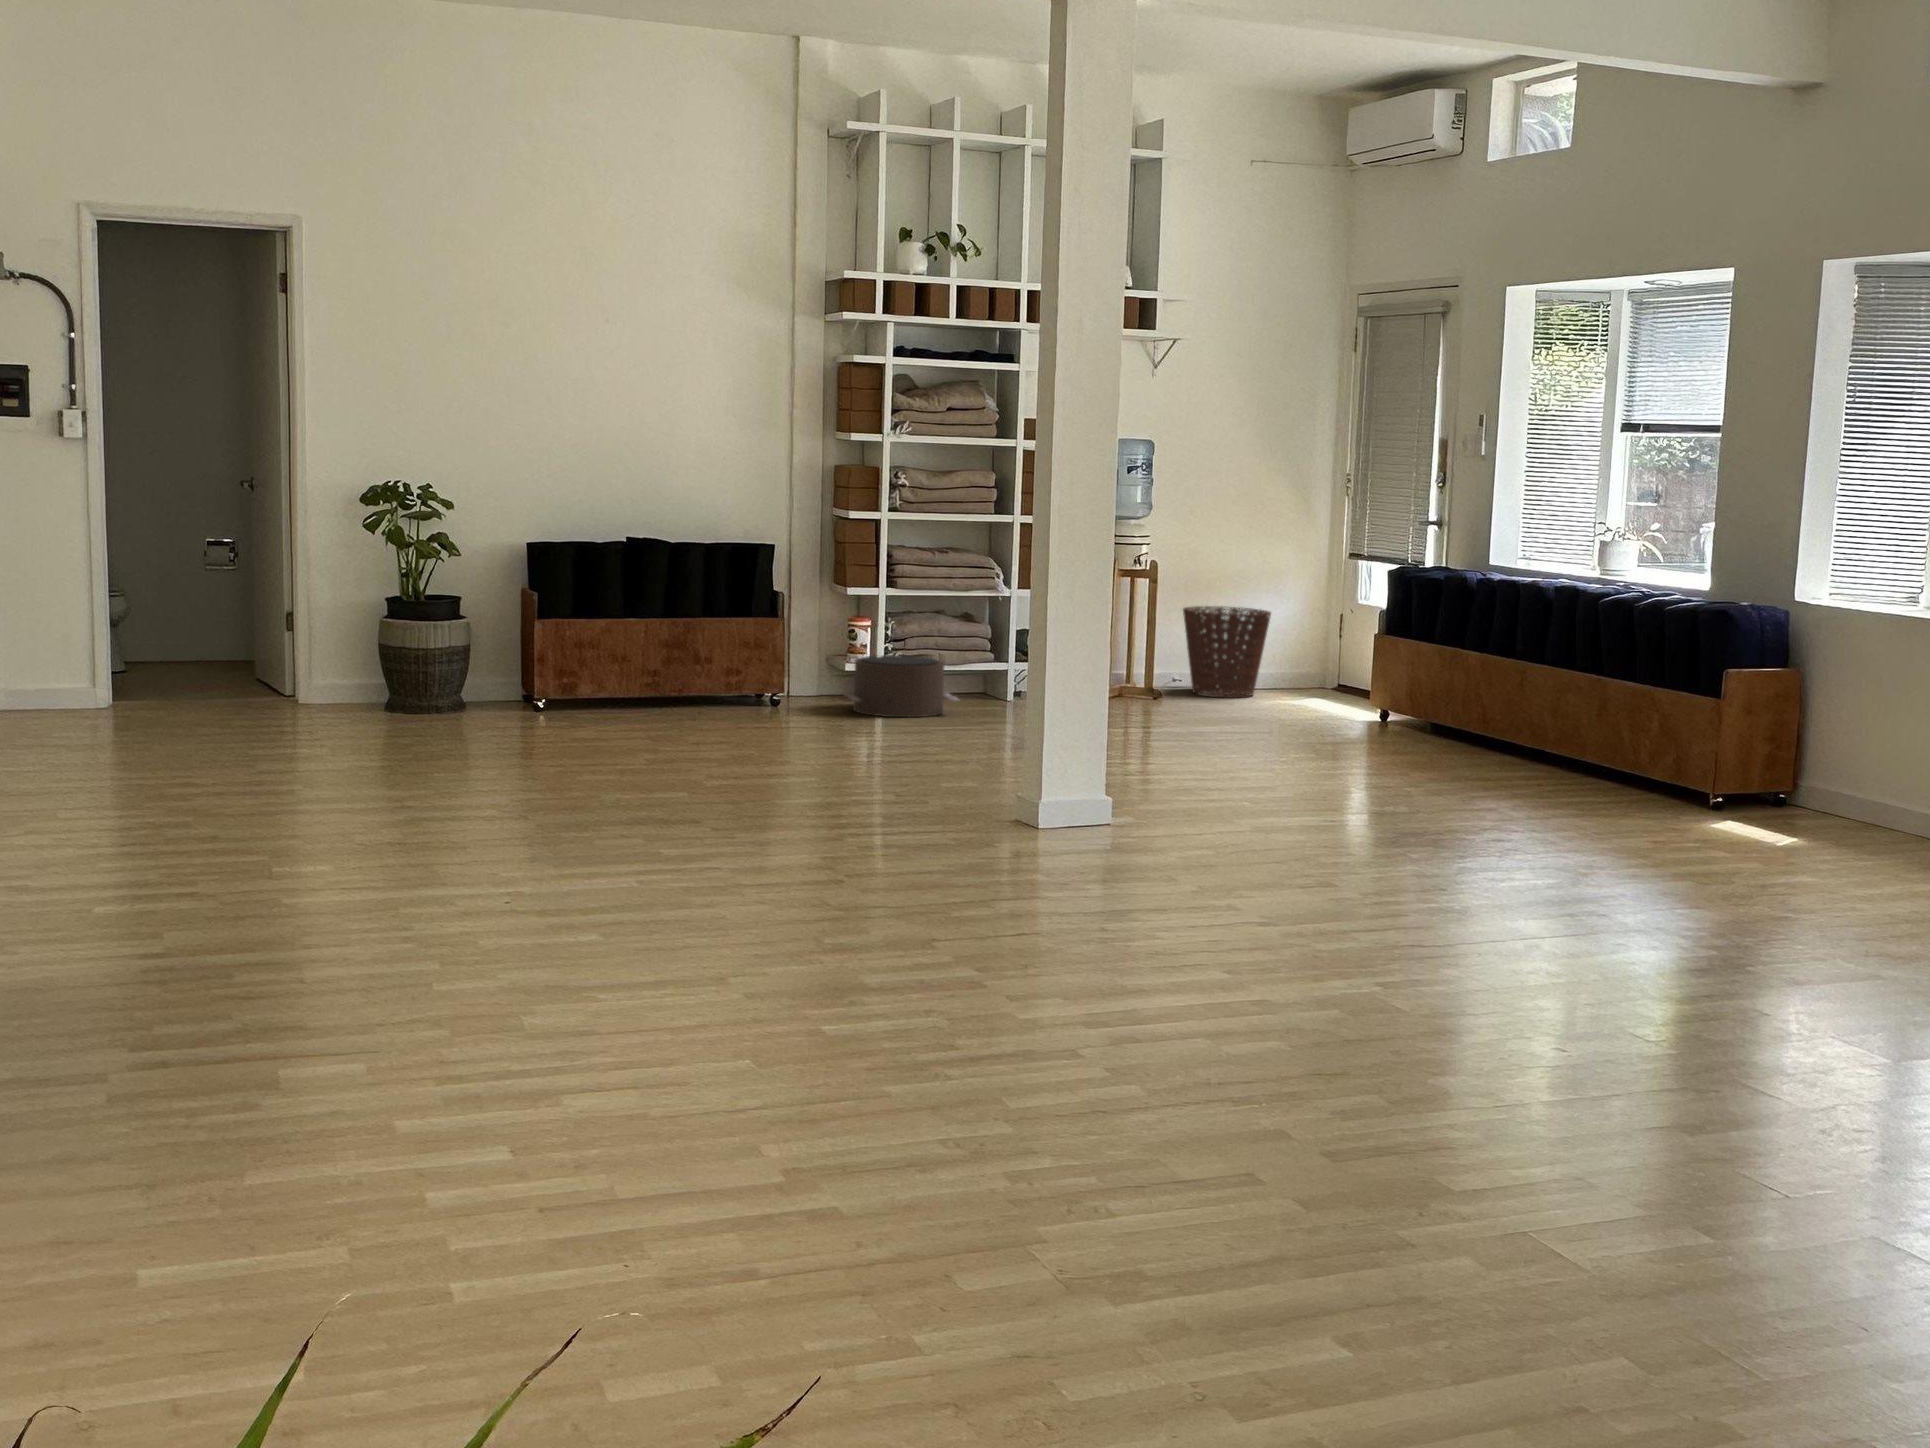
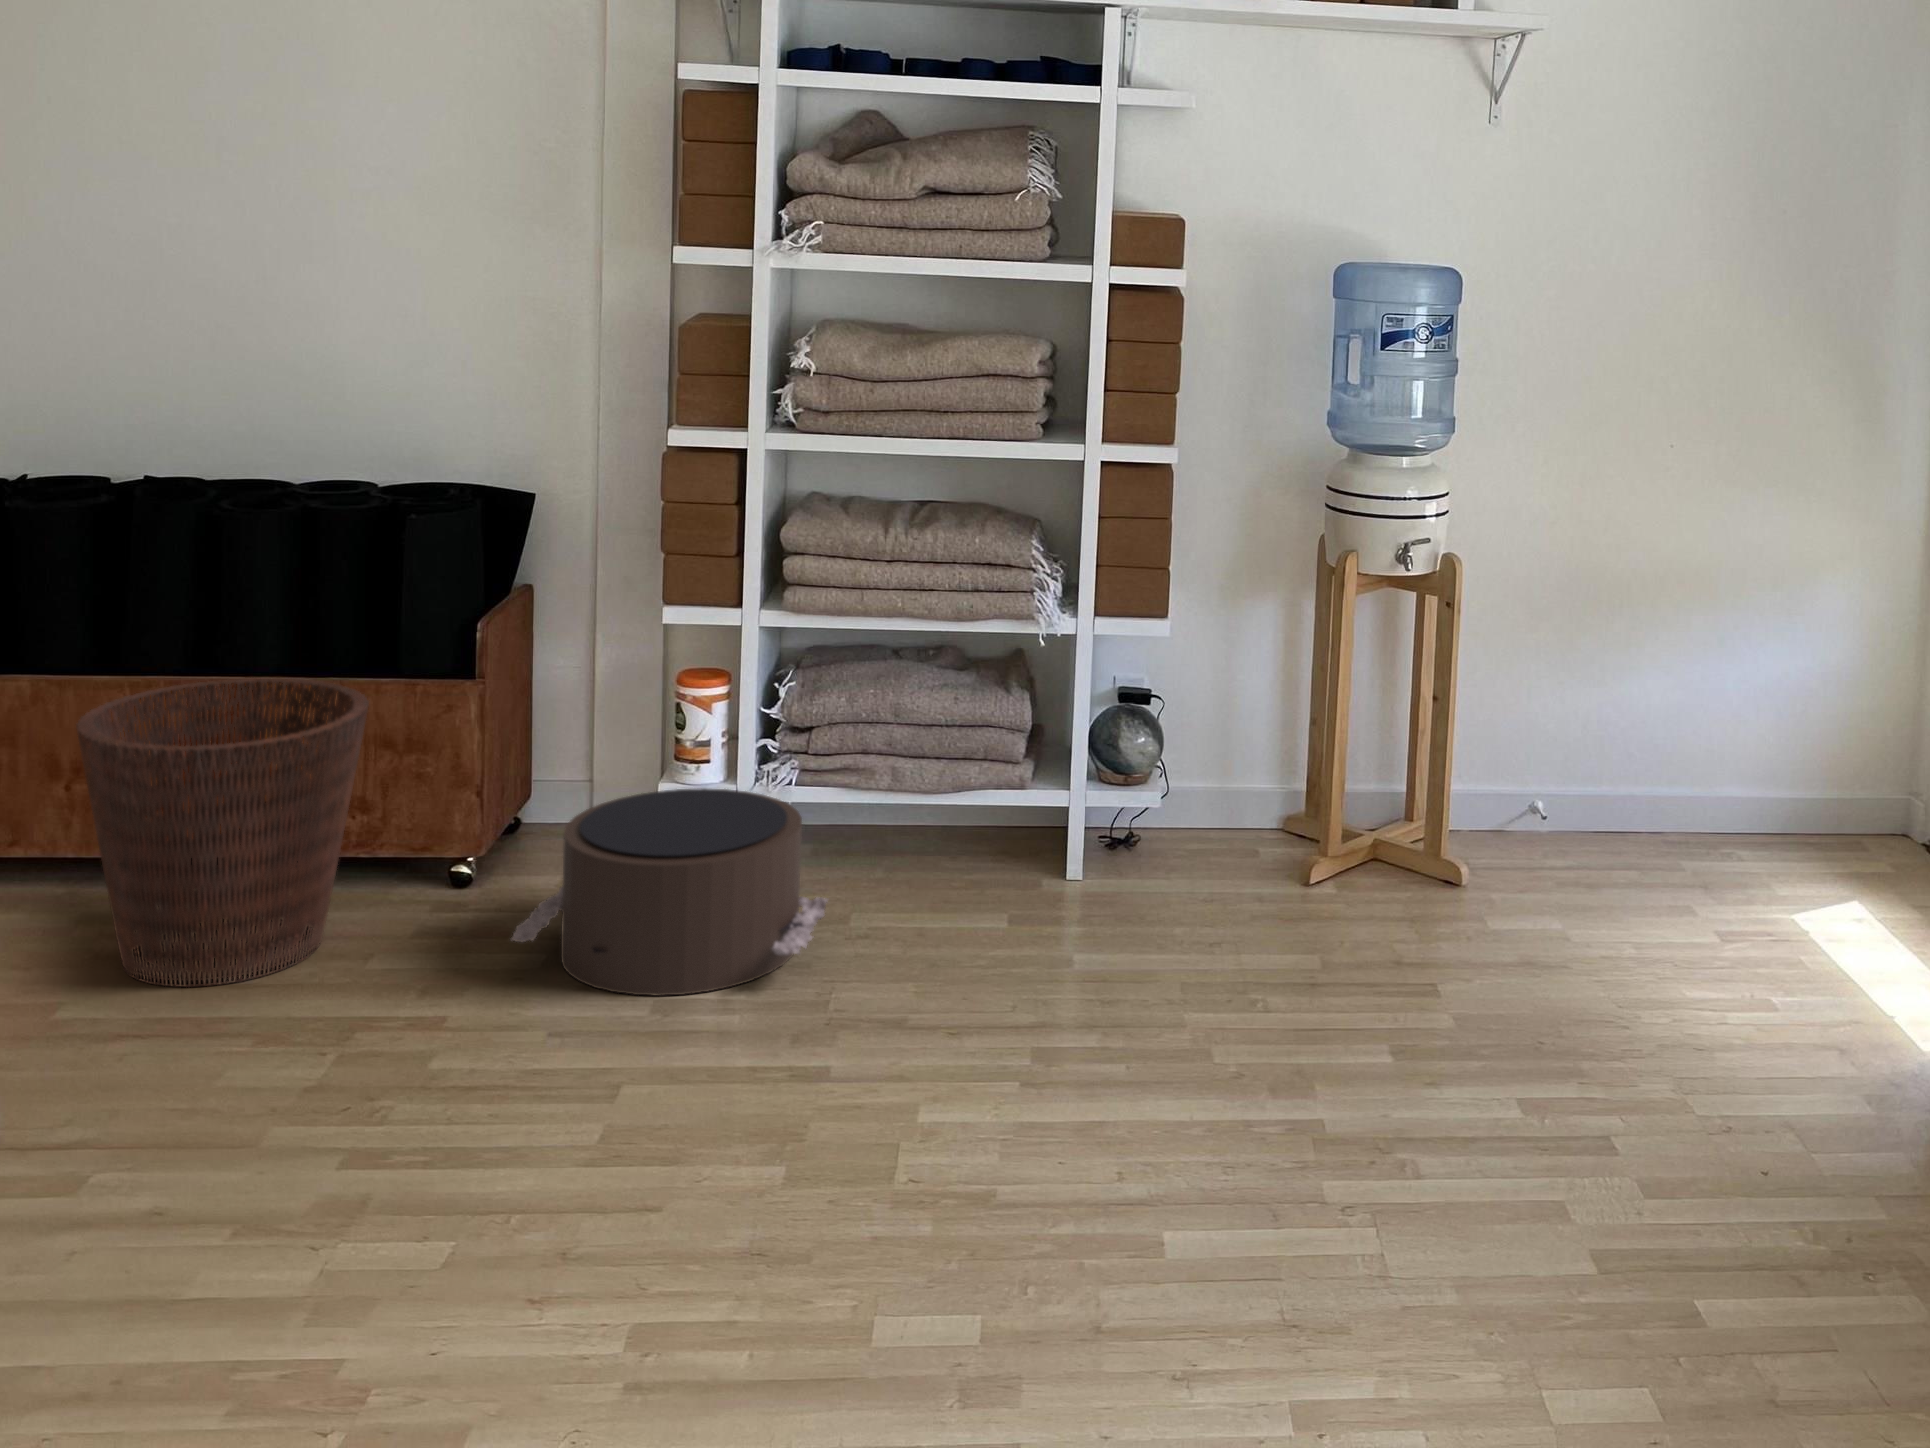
basket: present [1183,606,1271,698] -> present [76,678,369,987]

